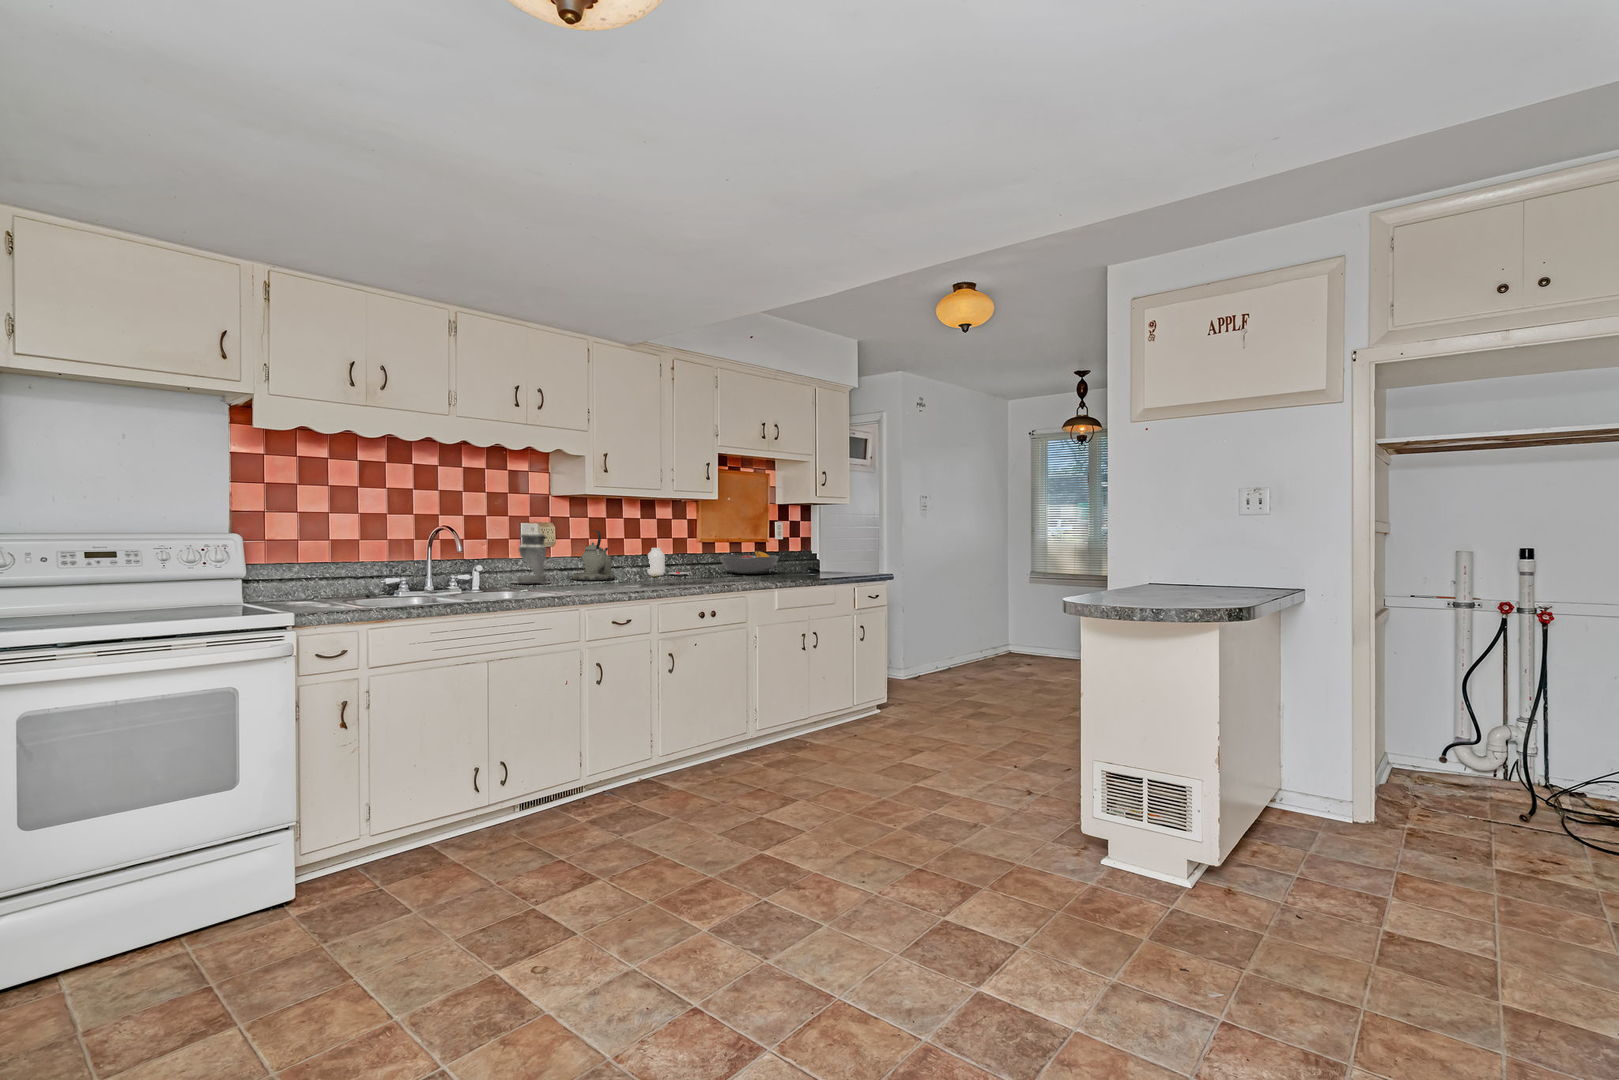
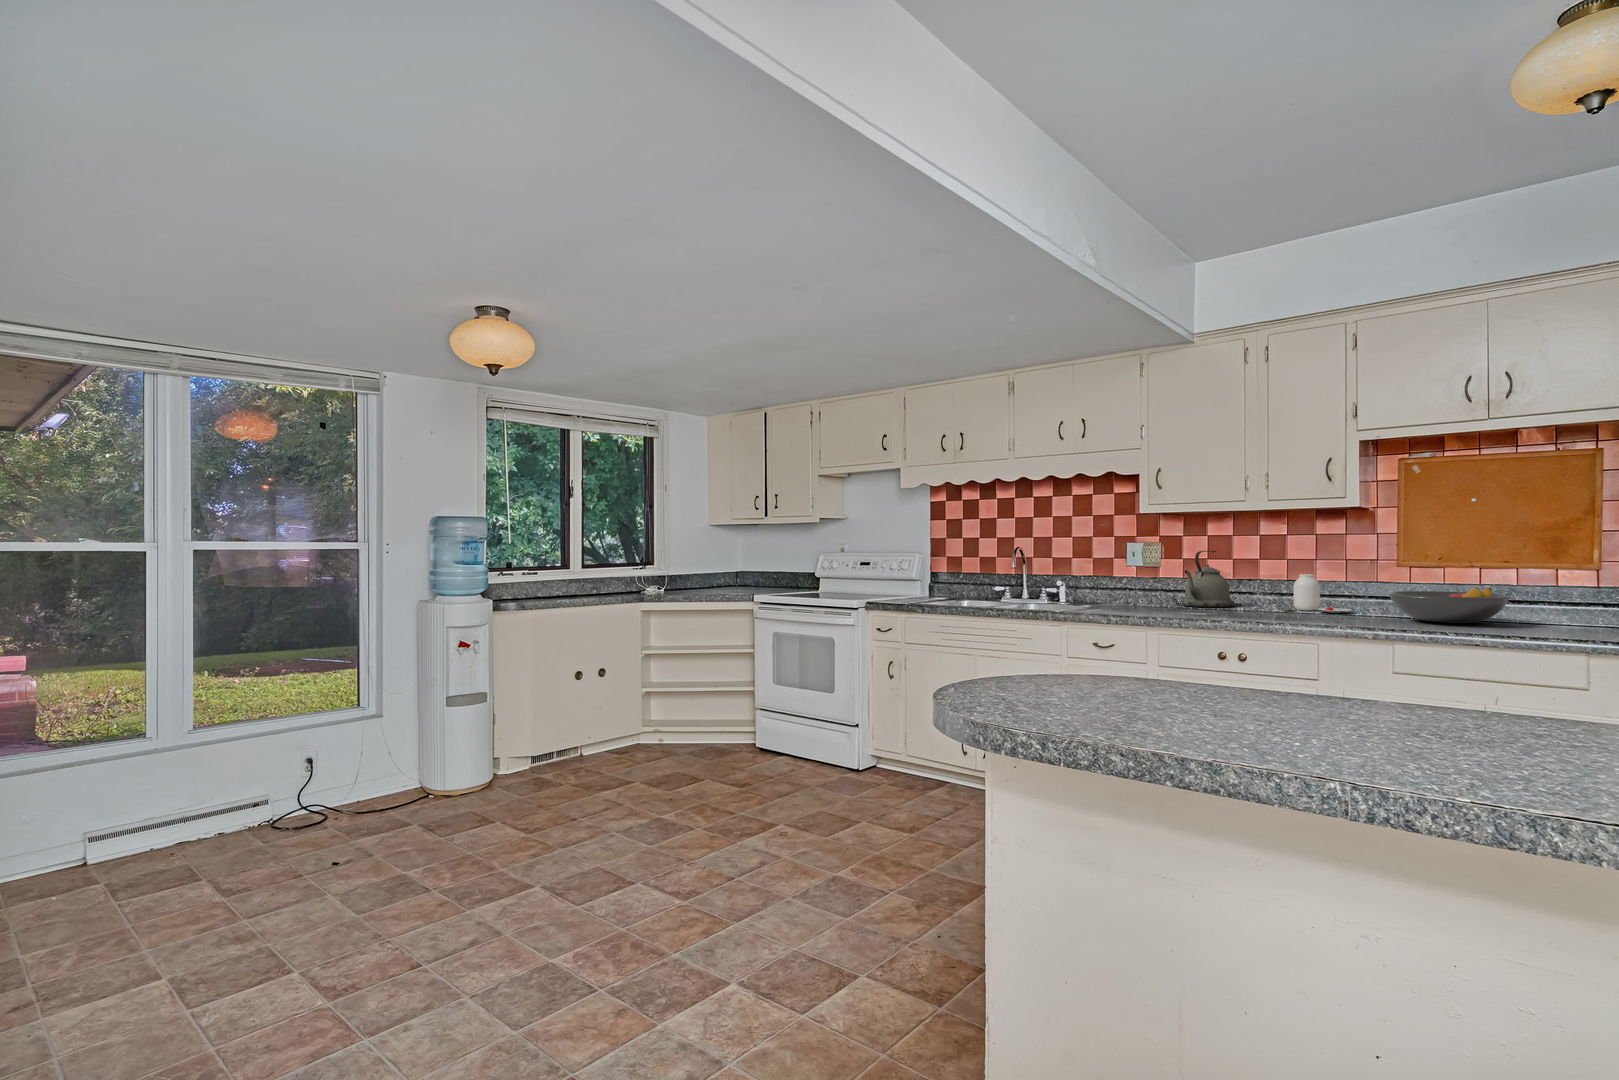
canister: present [513,528,550,583] -> none [1110,547,1153,604]

